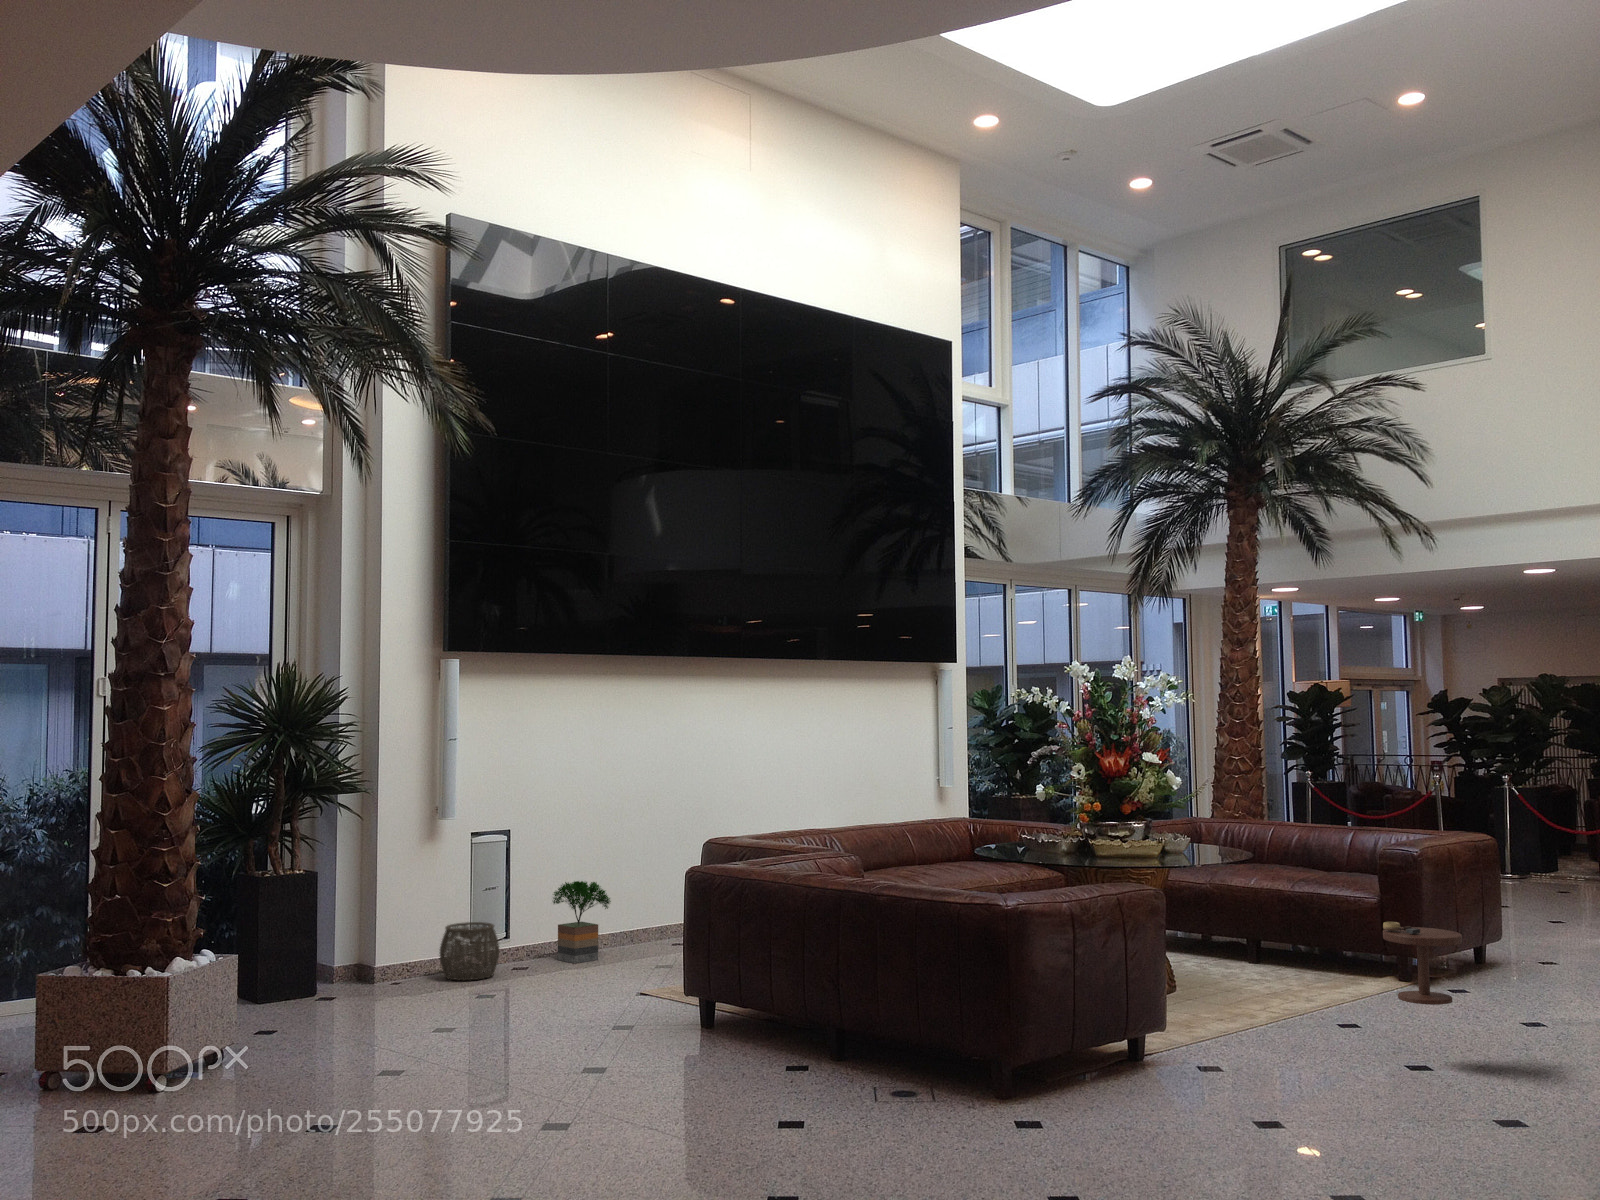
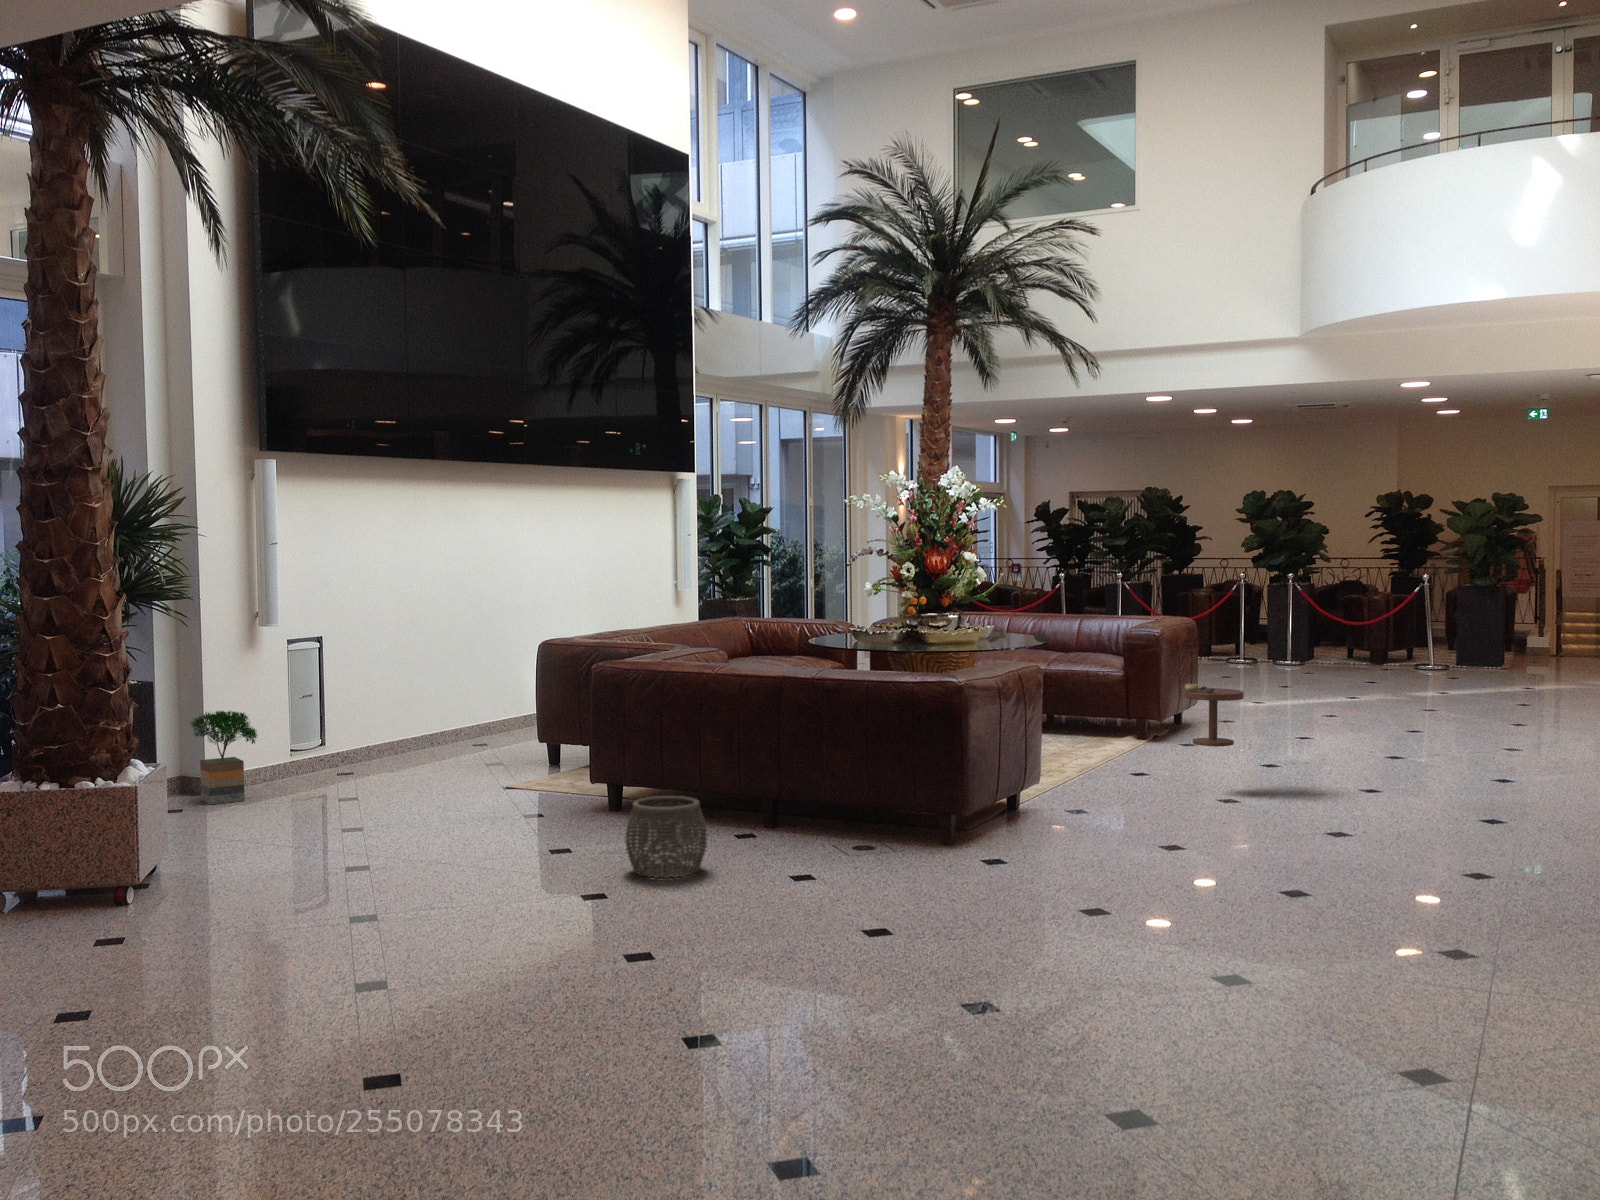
potted tree: present [553,881,611,963] -> present [191,711,257,805]
woven basket: present [440,922,499,981] -> present [625,796,707,878]

